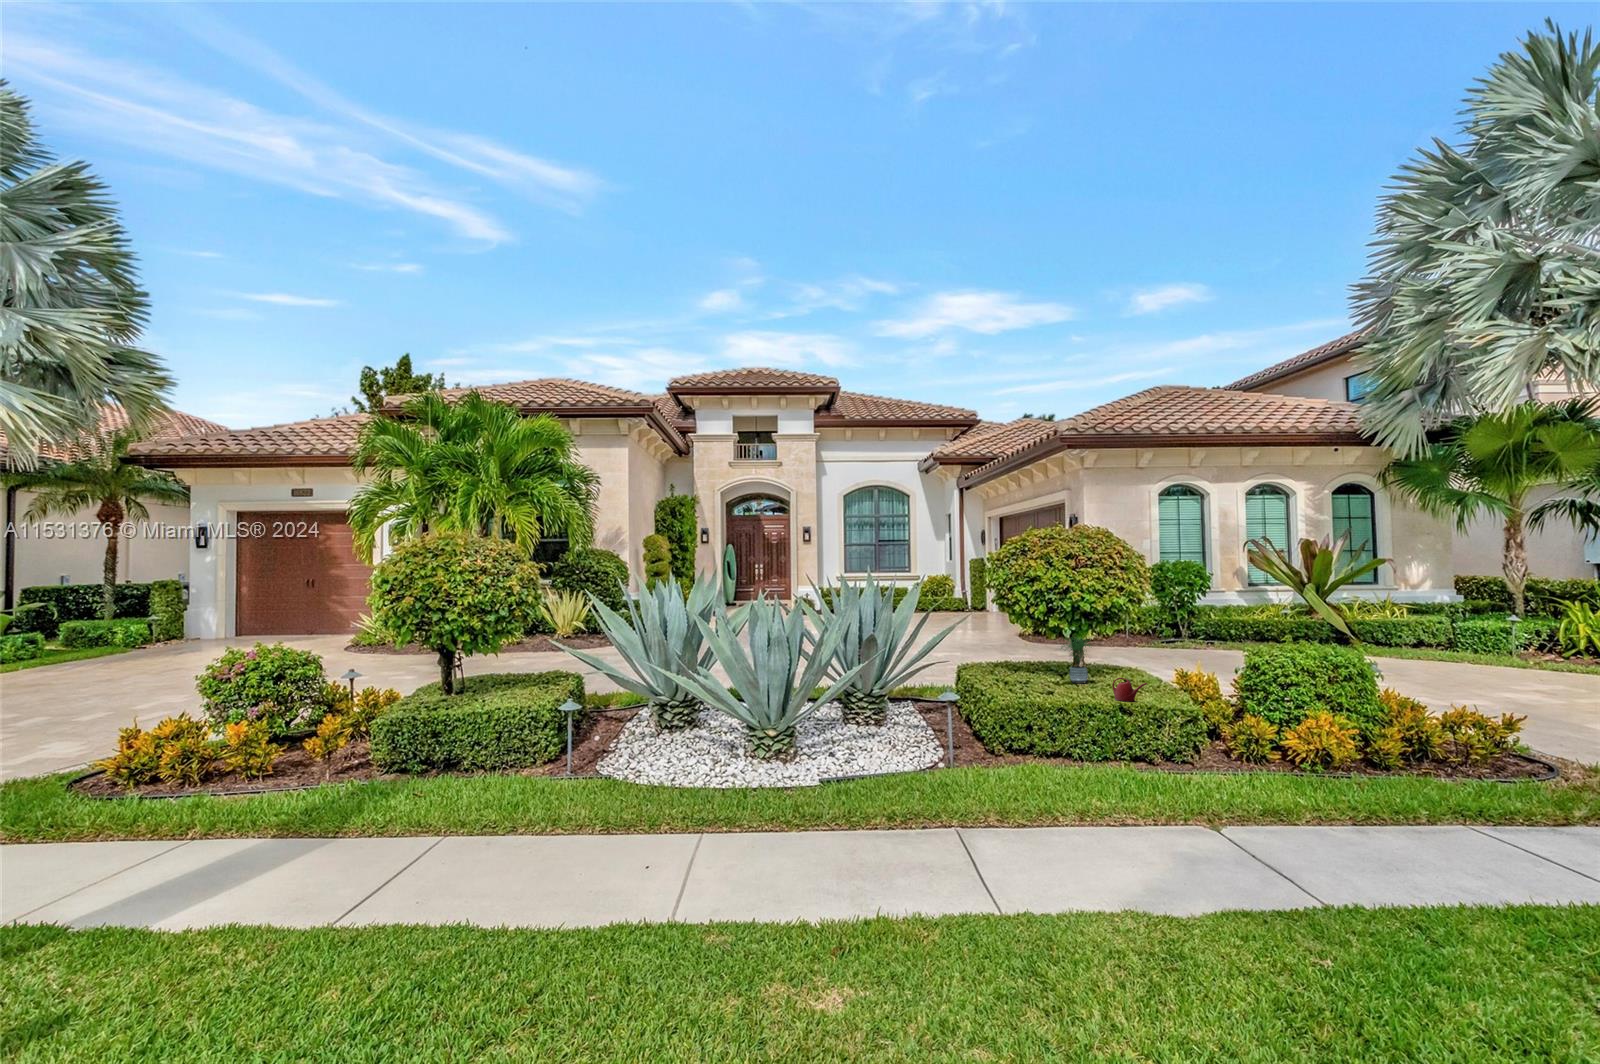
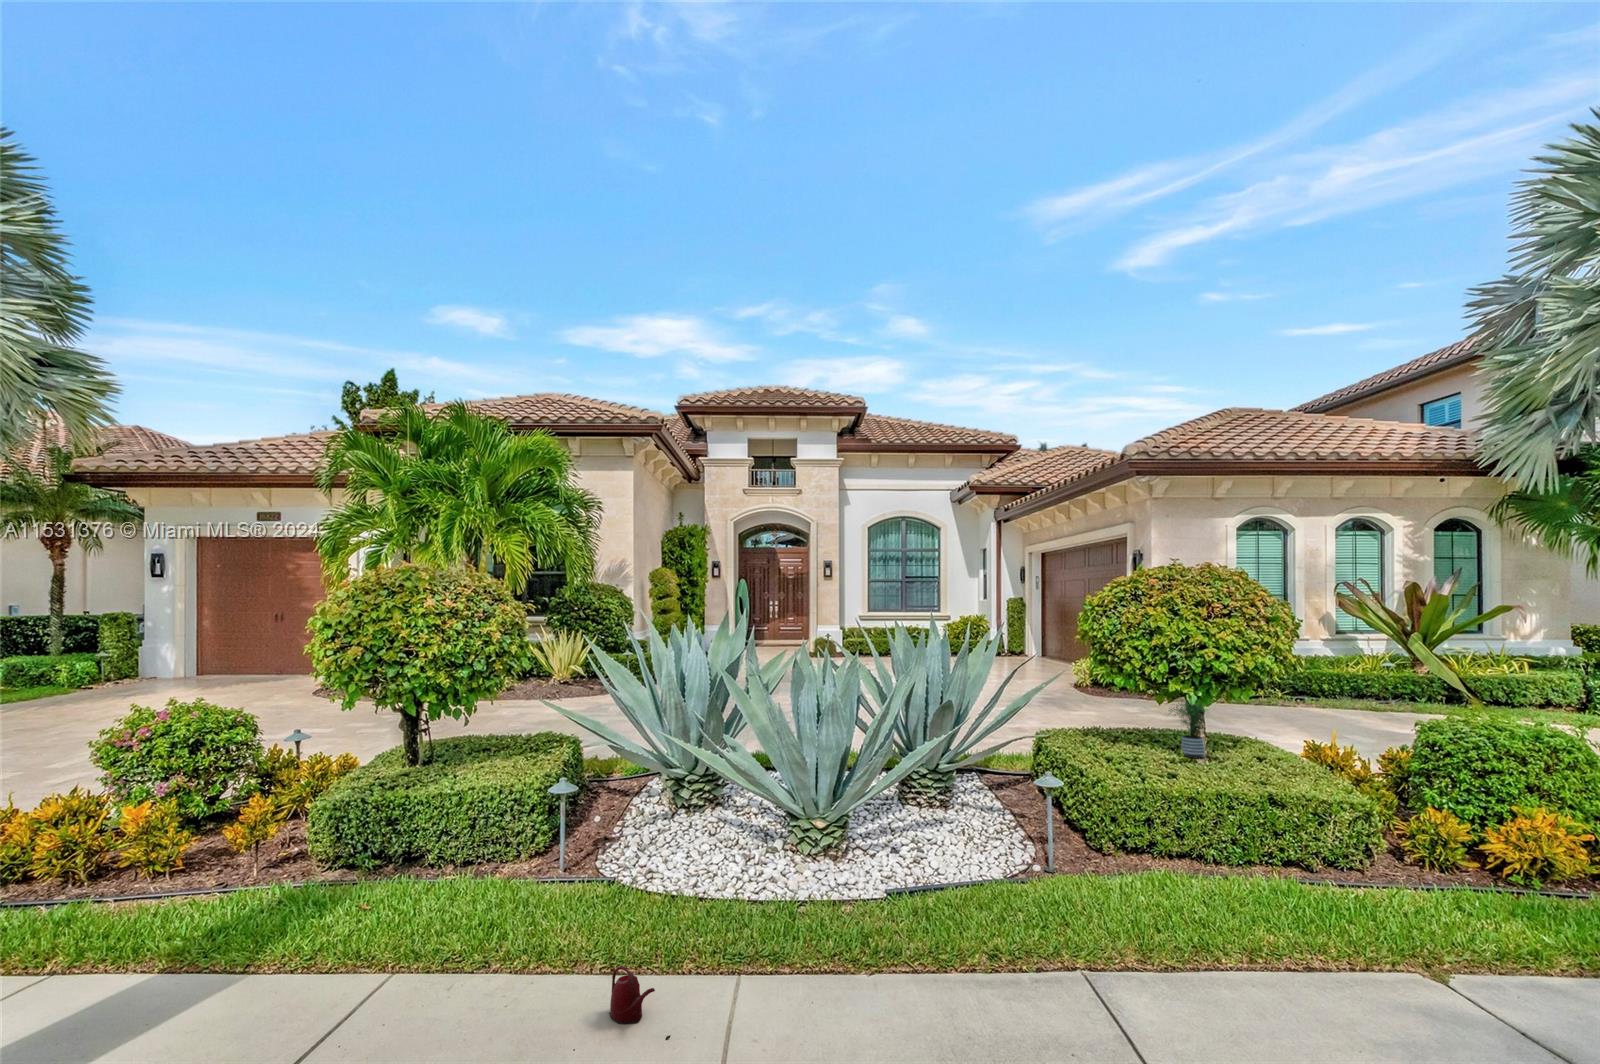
watering can: present [1113,678,1147,702] -> present [609,966,655,1024]

